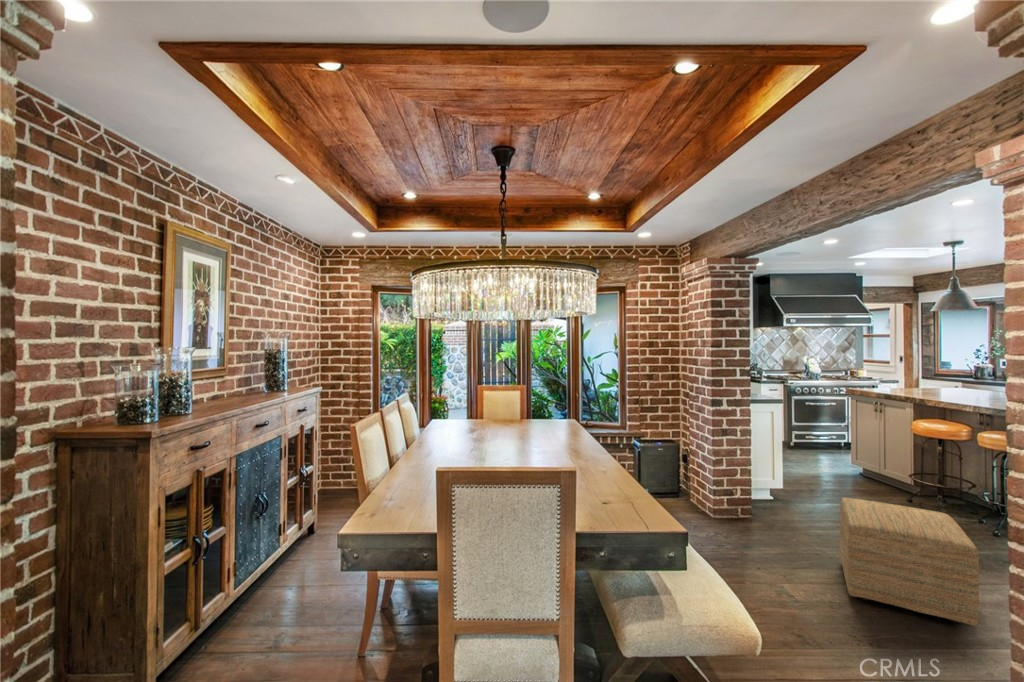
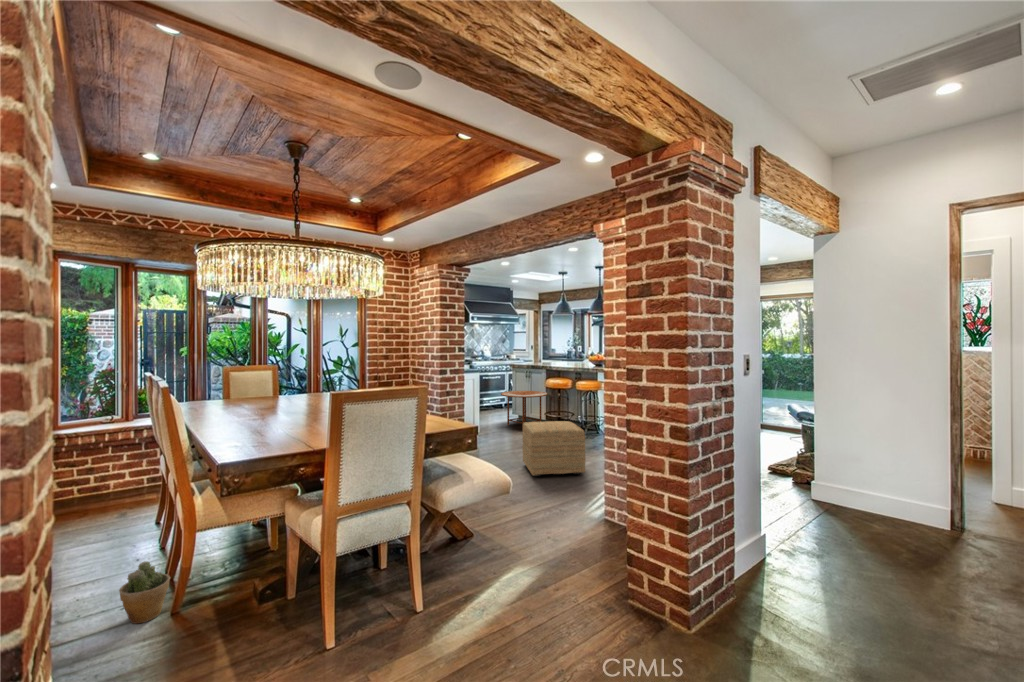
side table: none [827,427,917,488] -> present [501,391,548,425]
potted plant: none [299,589,341,652] -> present [119,561,170,624]

